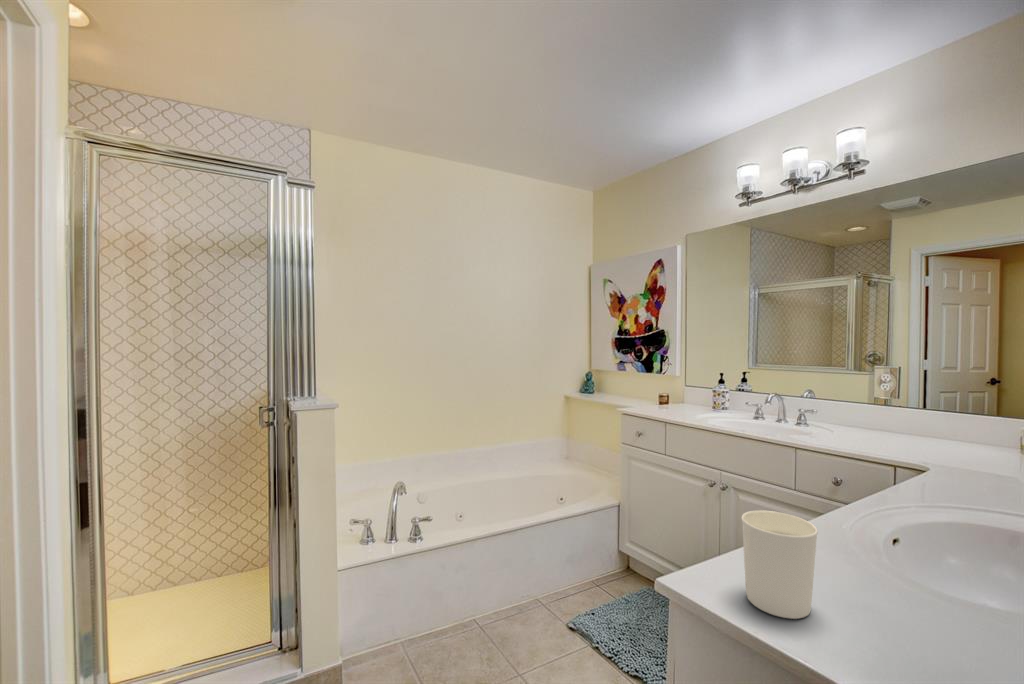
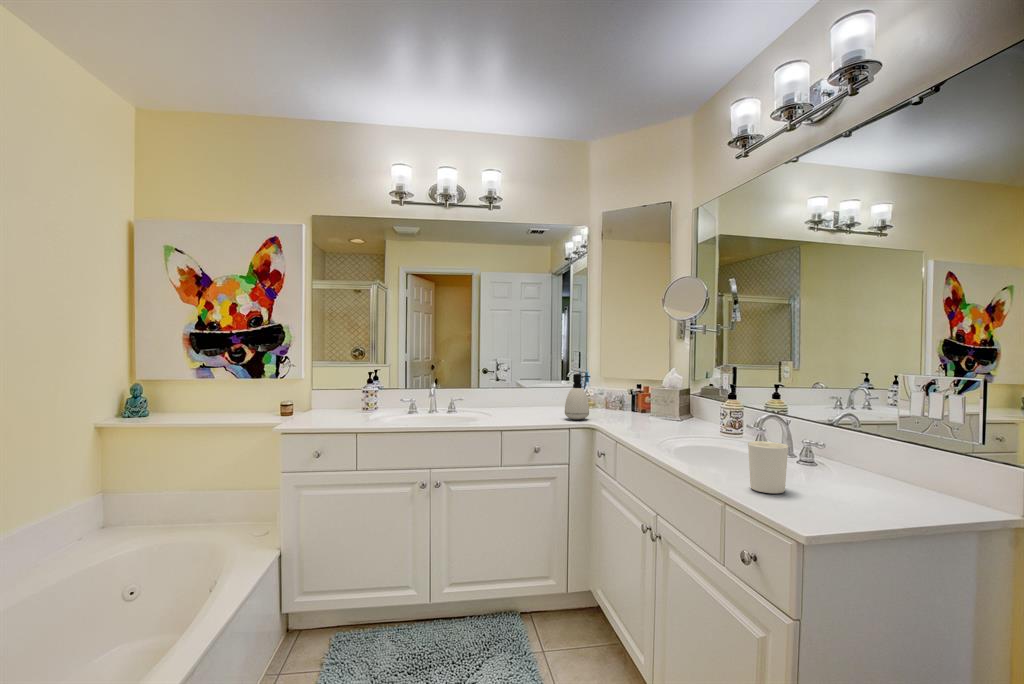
soap dispenser: none [913,391,963,460] -> present [565,374,590,420]

